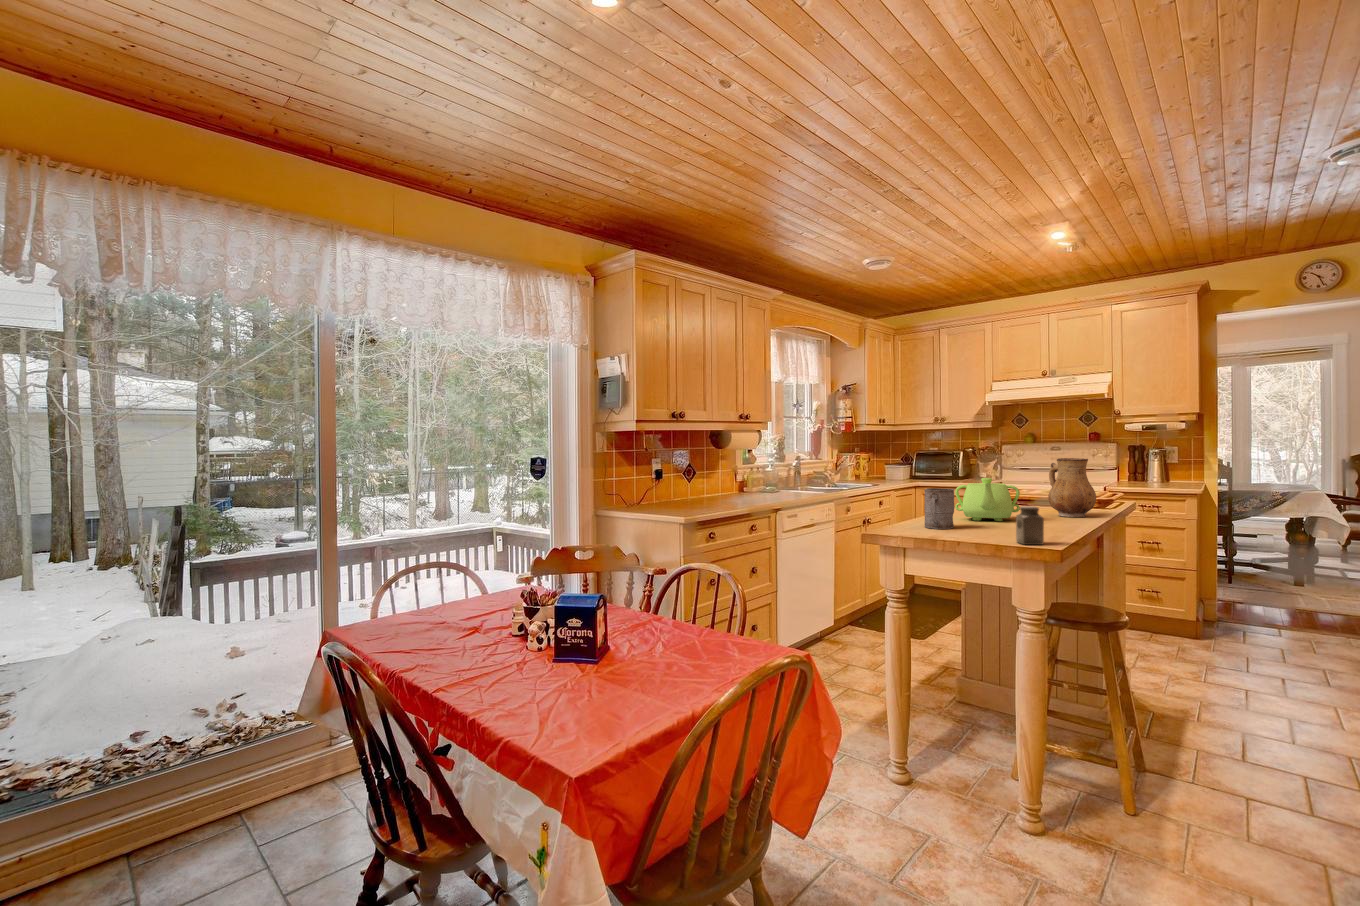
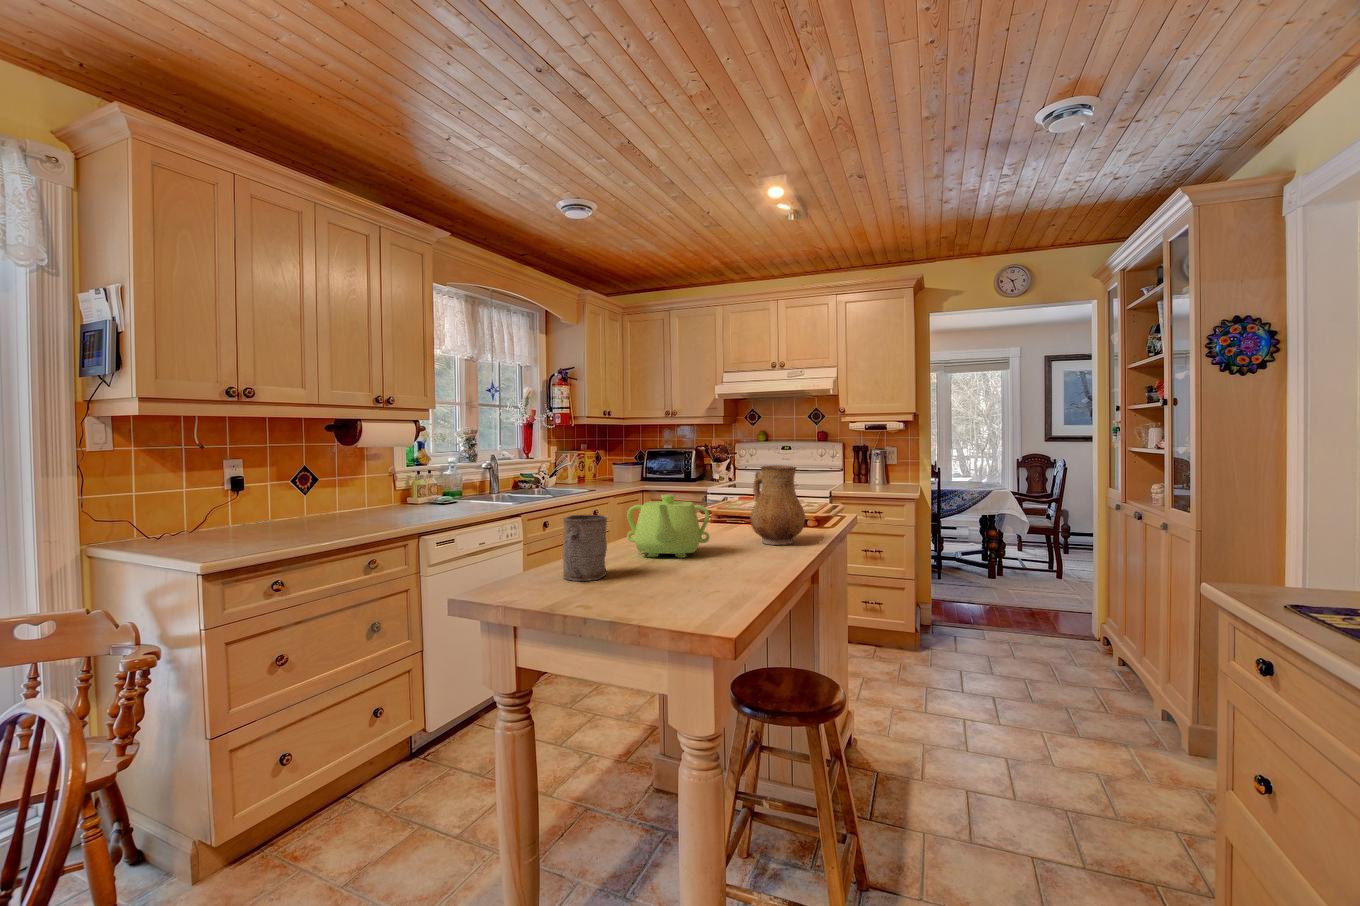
salt shaker: present [1016,506,1044,545] -> none [665,556,703,626]

